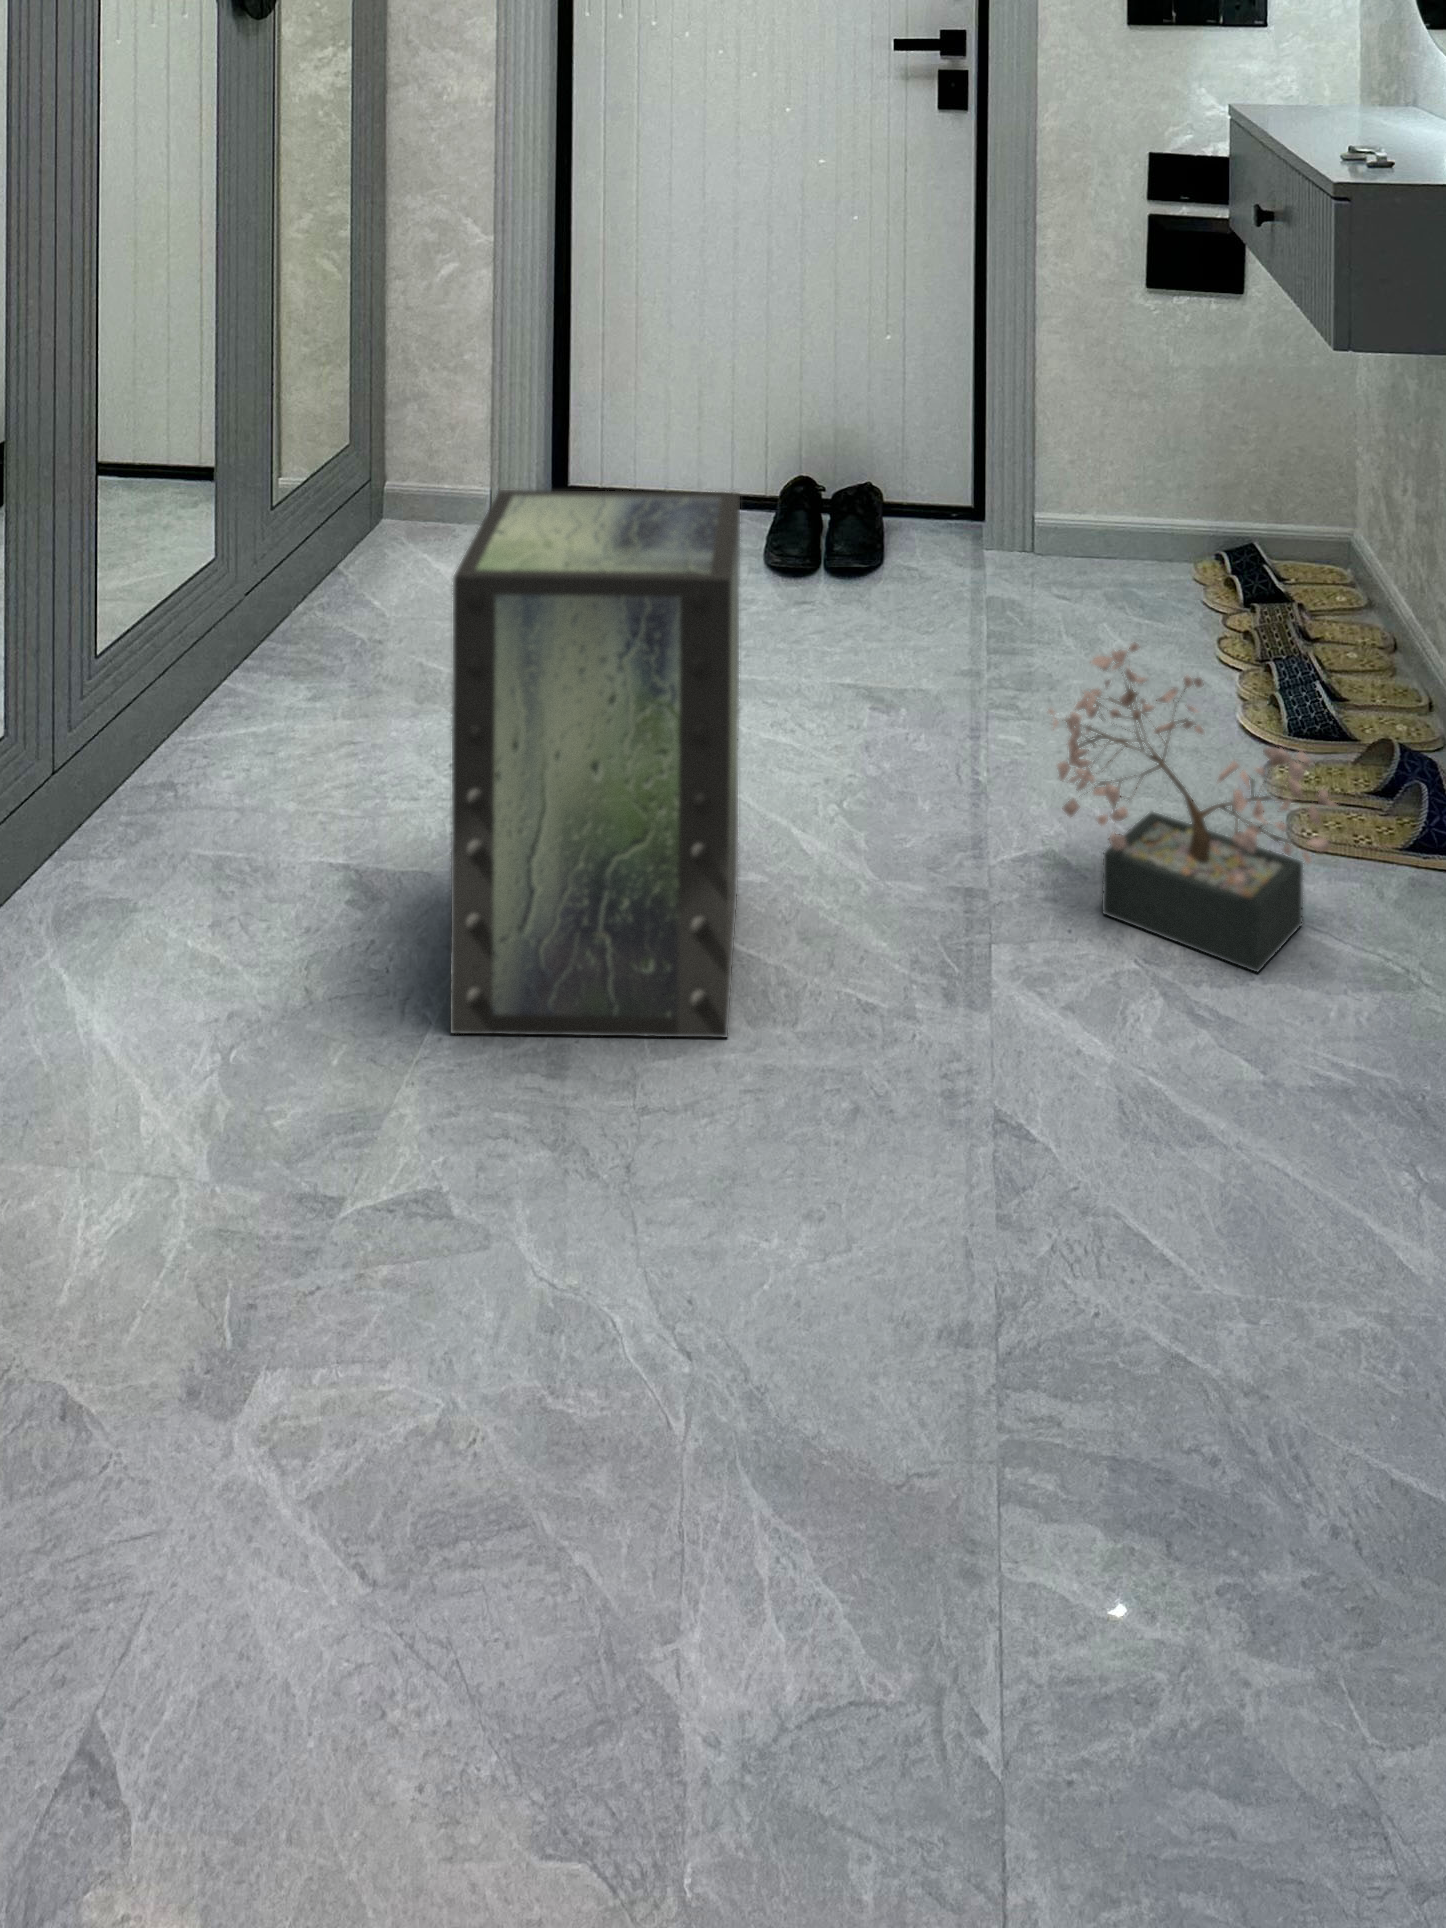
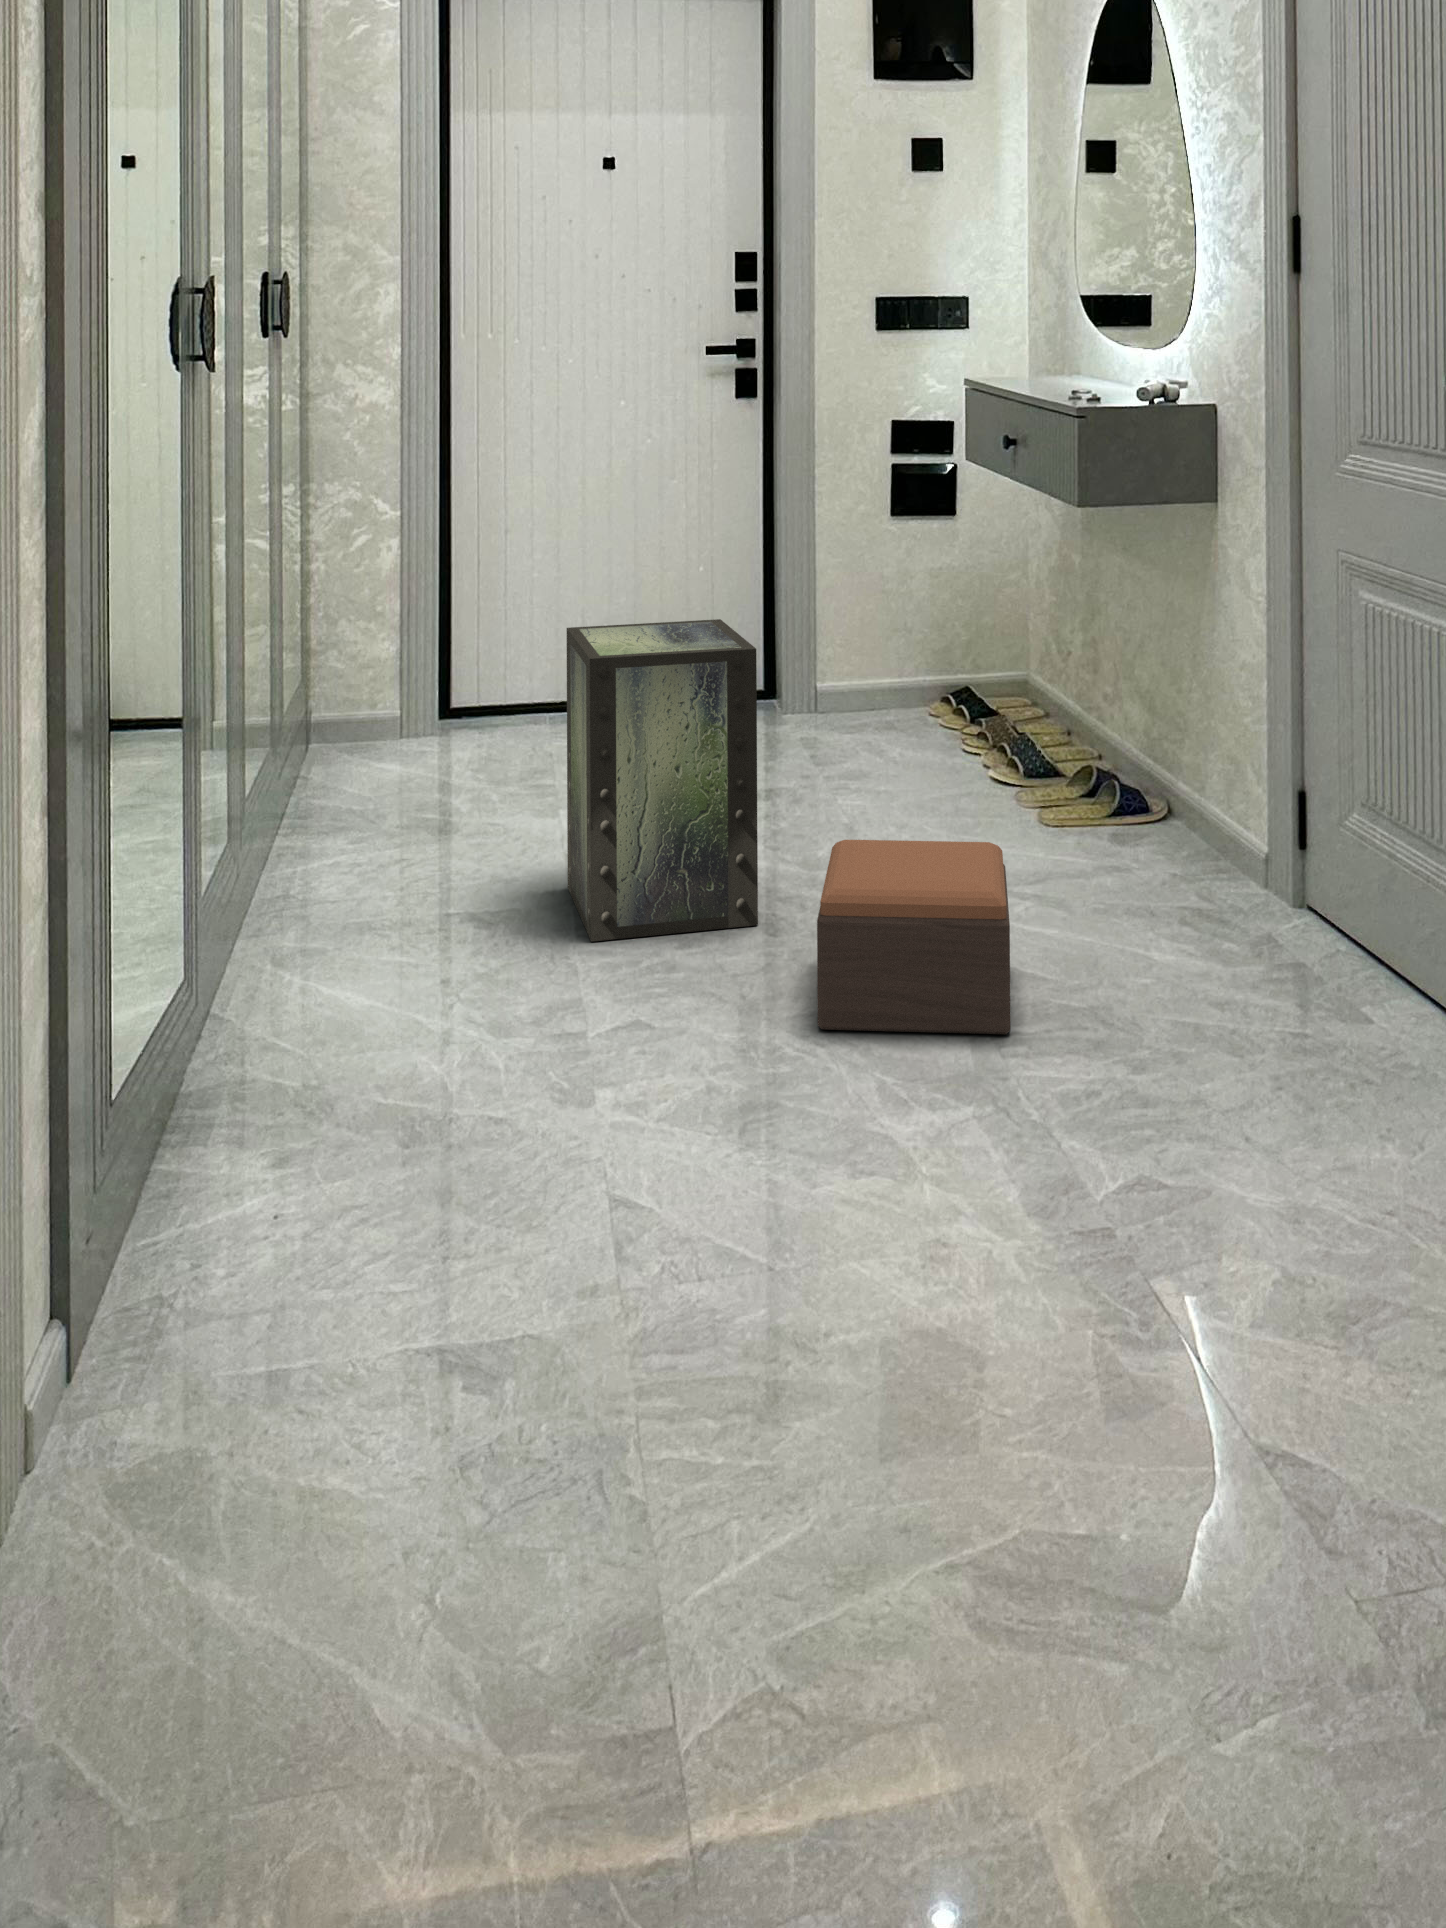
decorative plant: present [1049,643,1337,972] -> none [911,703,1081,872]
footstool: none [681,964,1105,1500] -> present [817,840,1010,1034]

